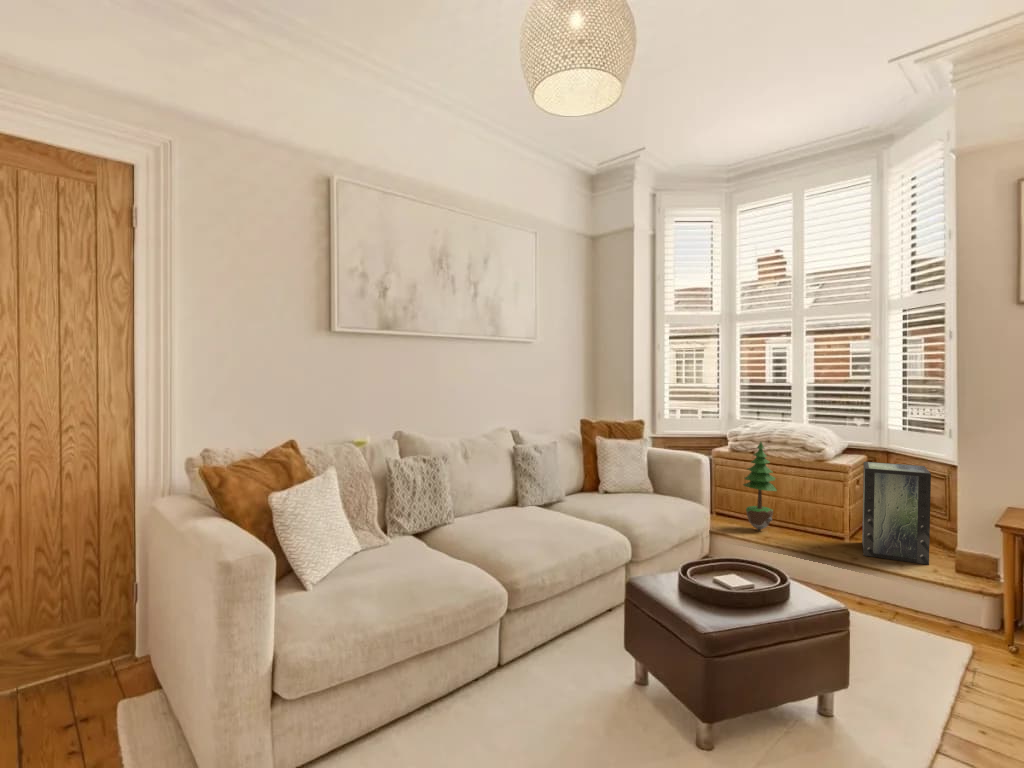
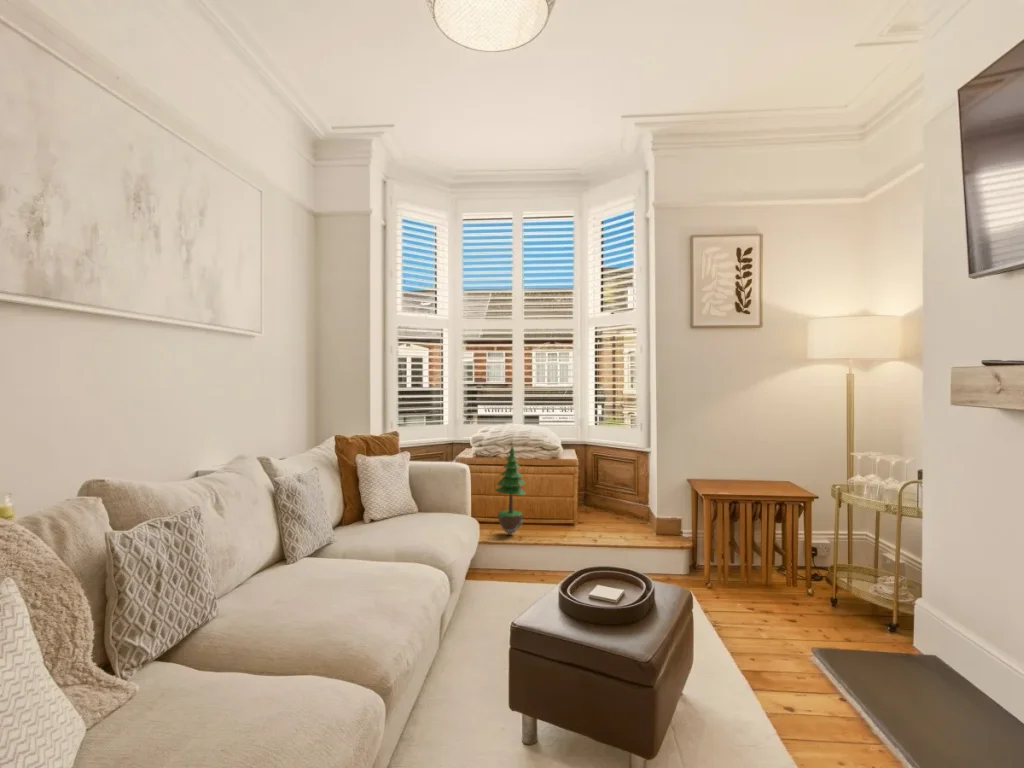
storage box: present [862,462,931,565] -> none [593,459,654,544]

